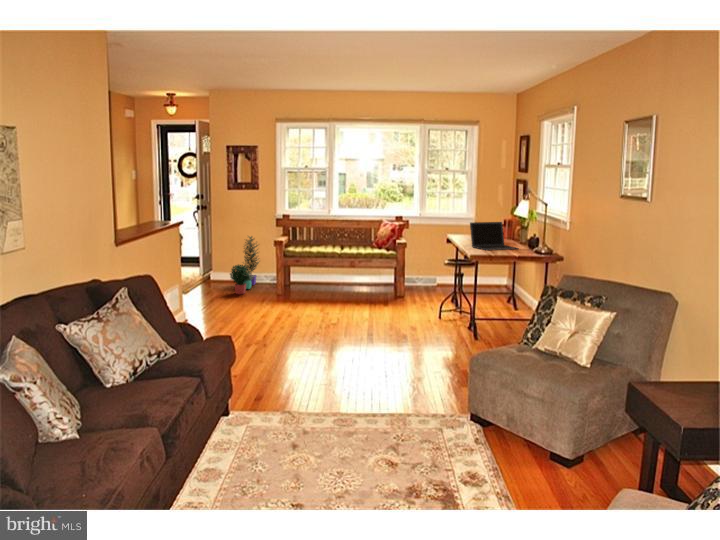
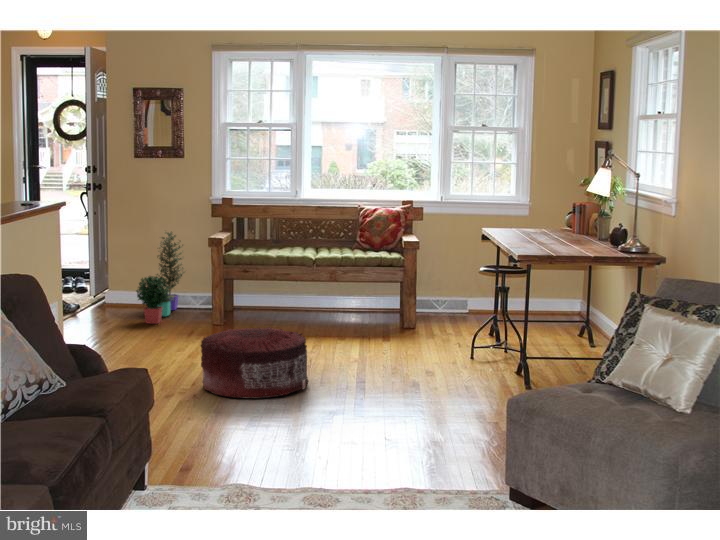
laptop: present [470,222,518,250] -> none [518,205,595,249]
pouf: none [268,301,337,348] -> present [201,327,308,398]

